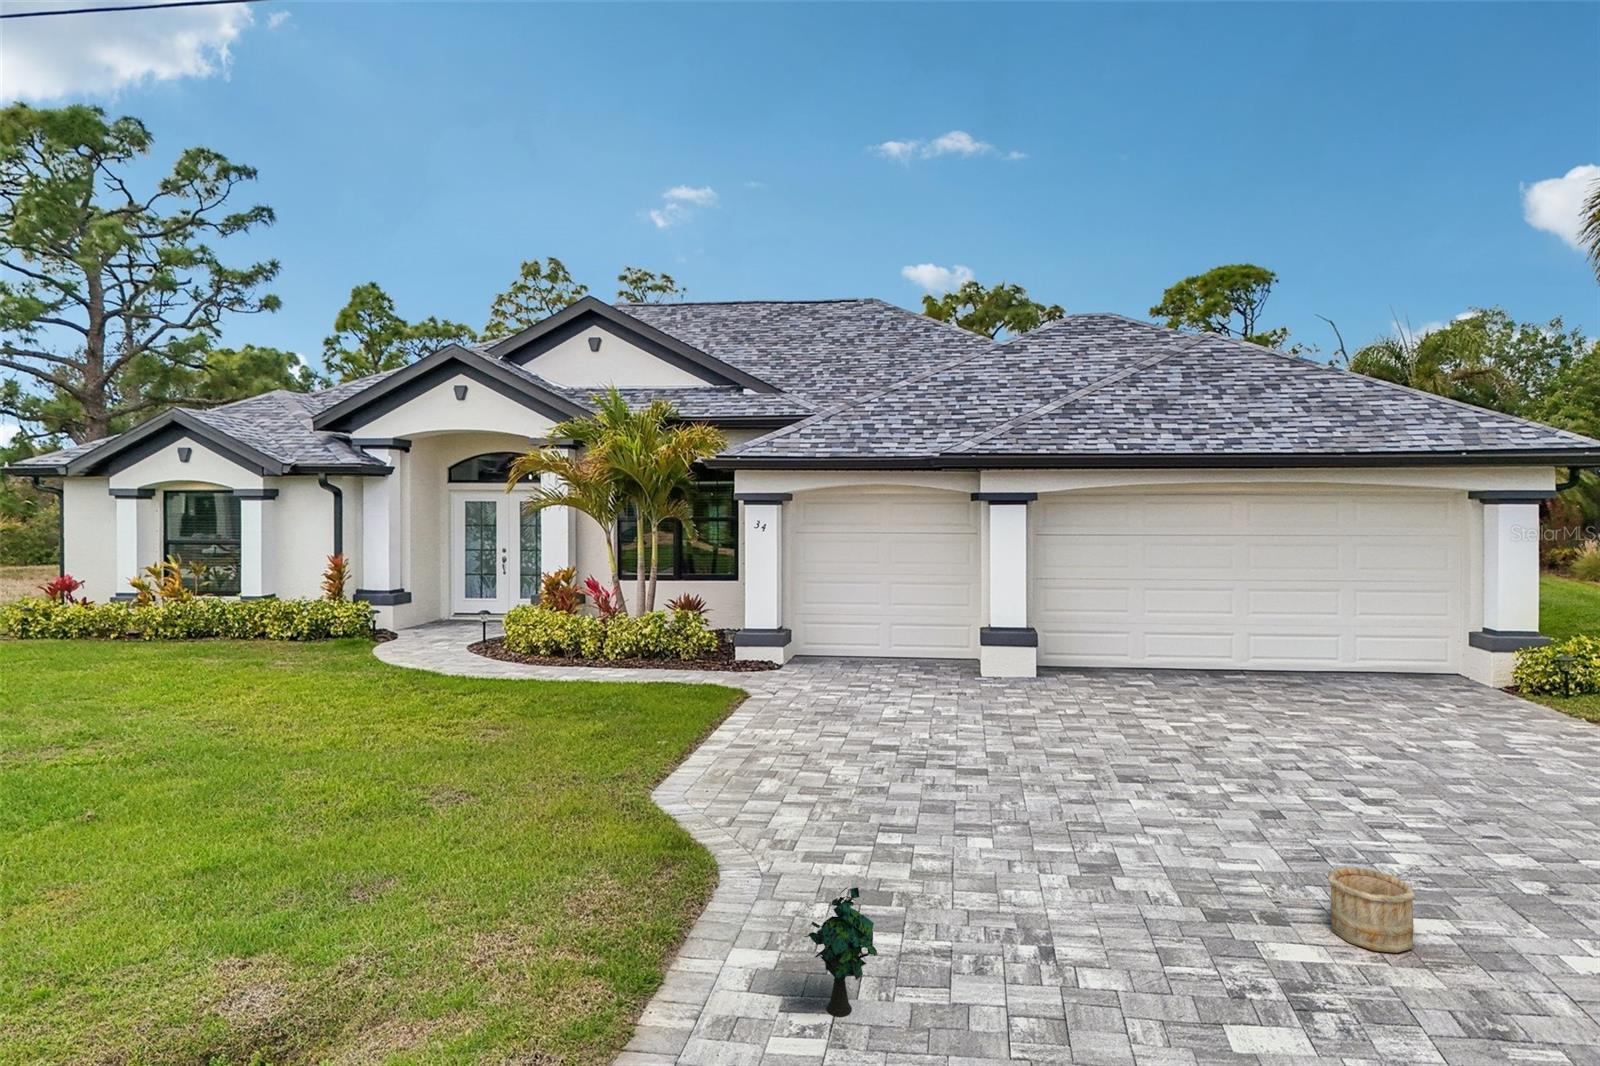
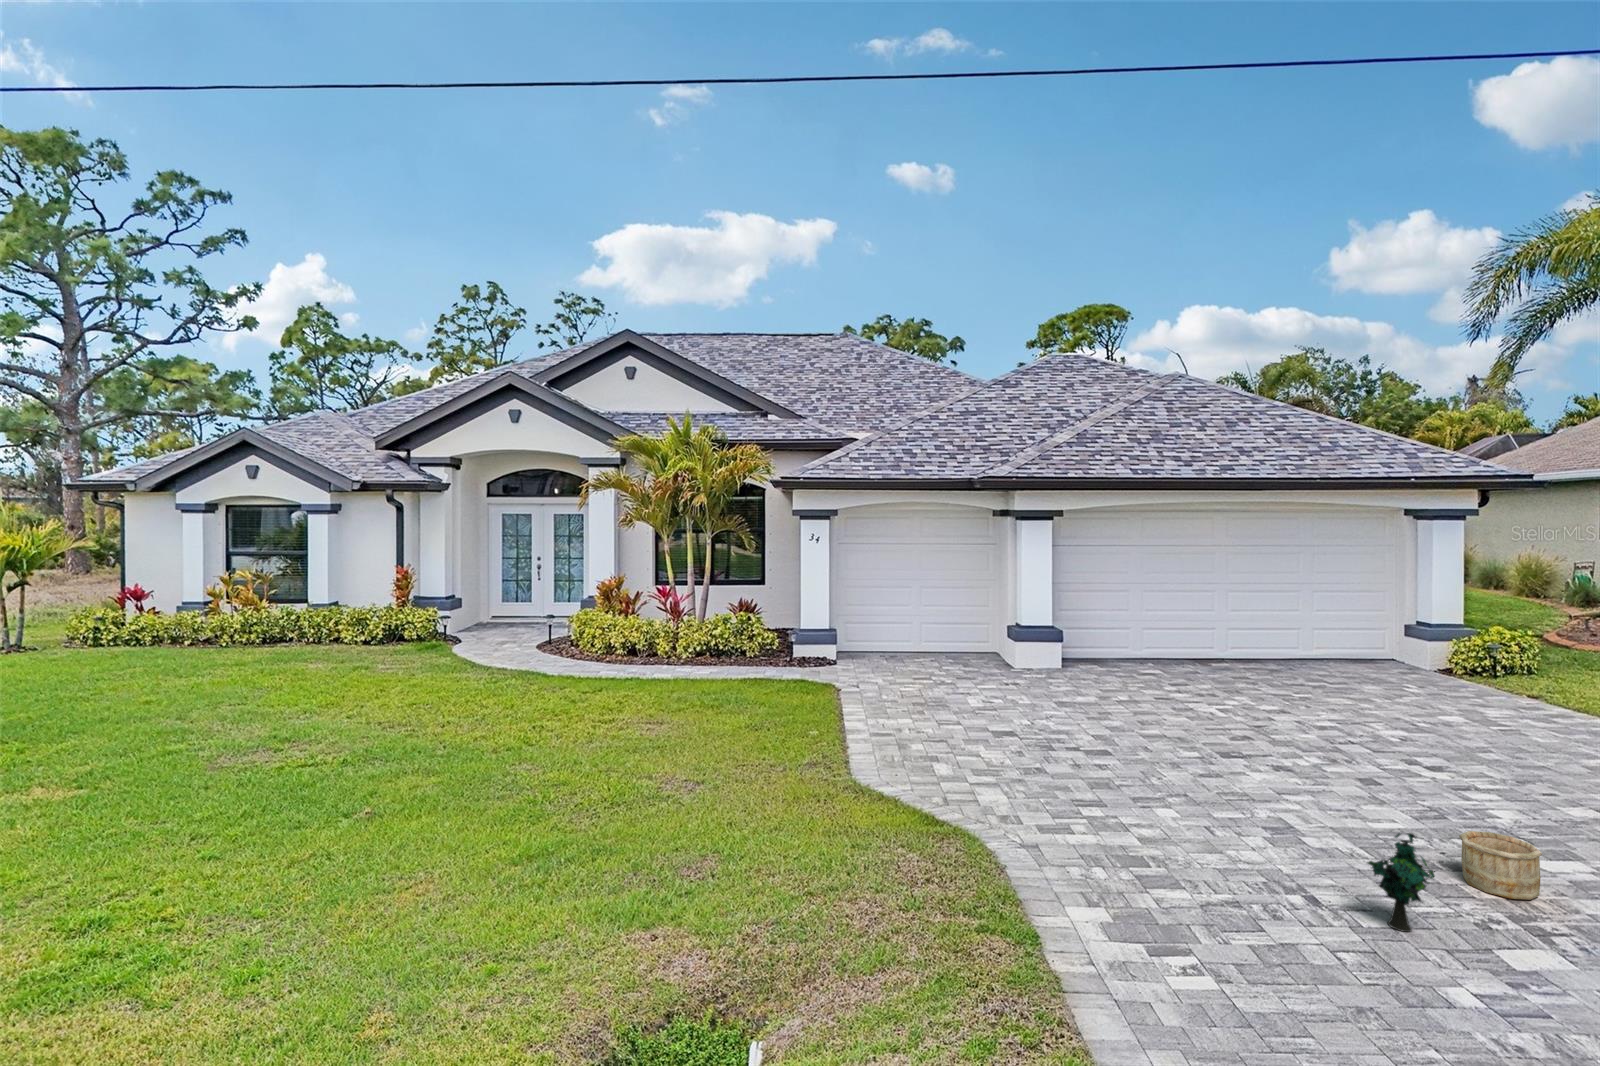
decorative plant: present [804,887,877,1017] -> present [1368,833,1435,932]

